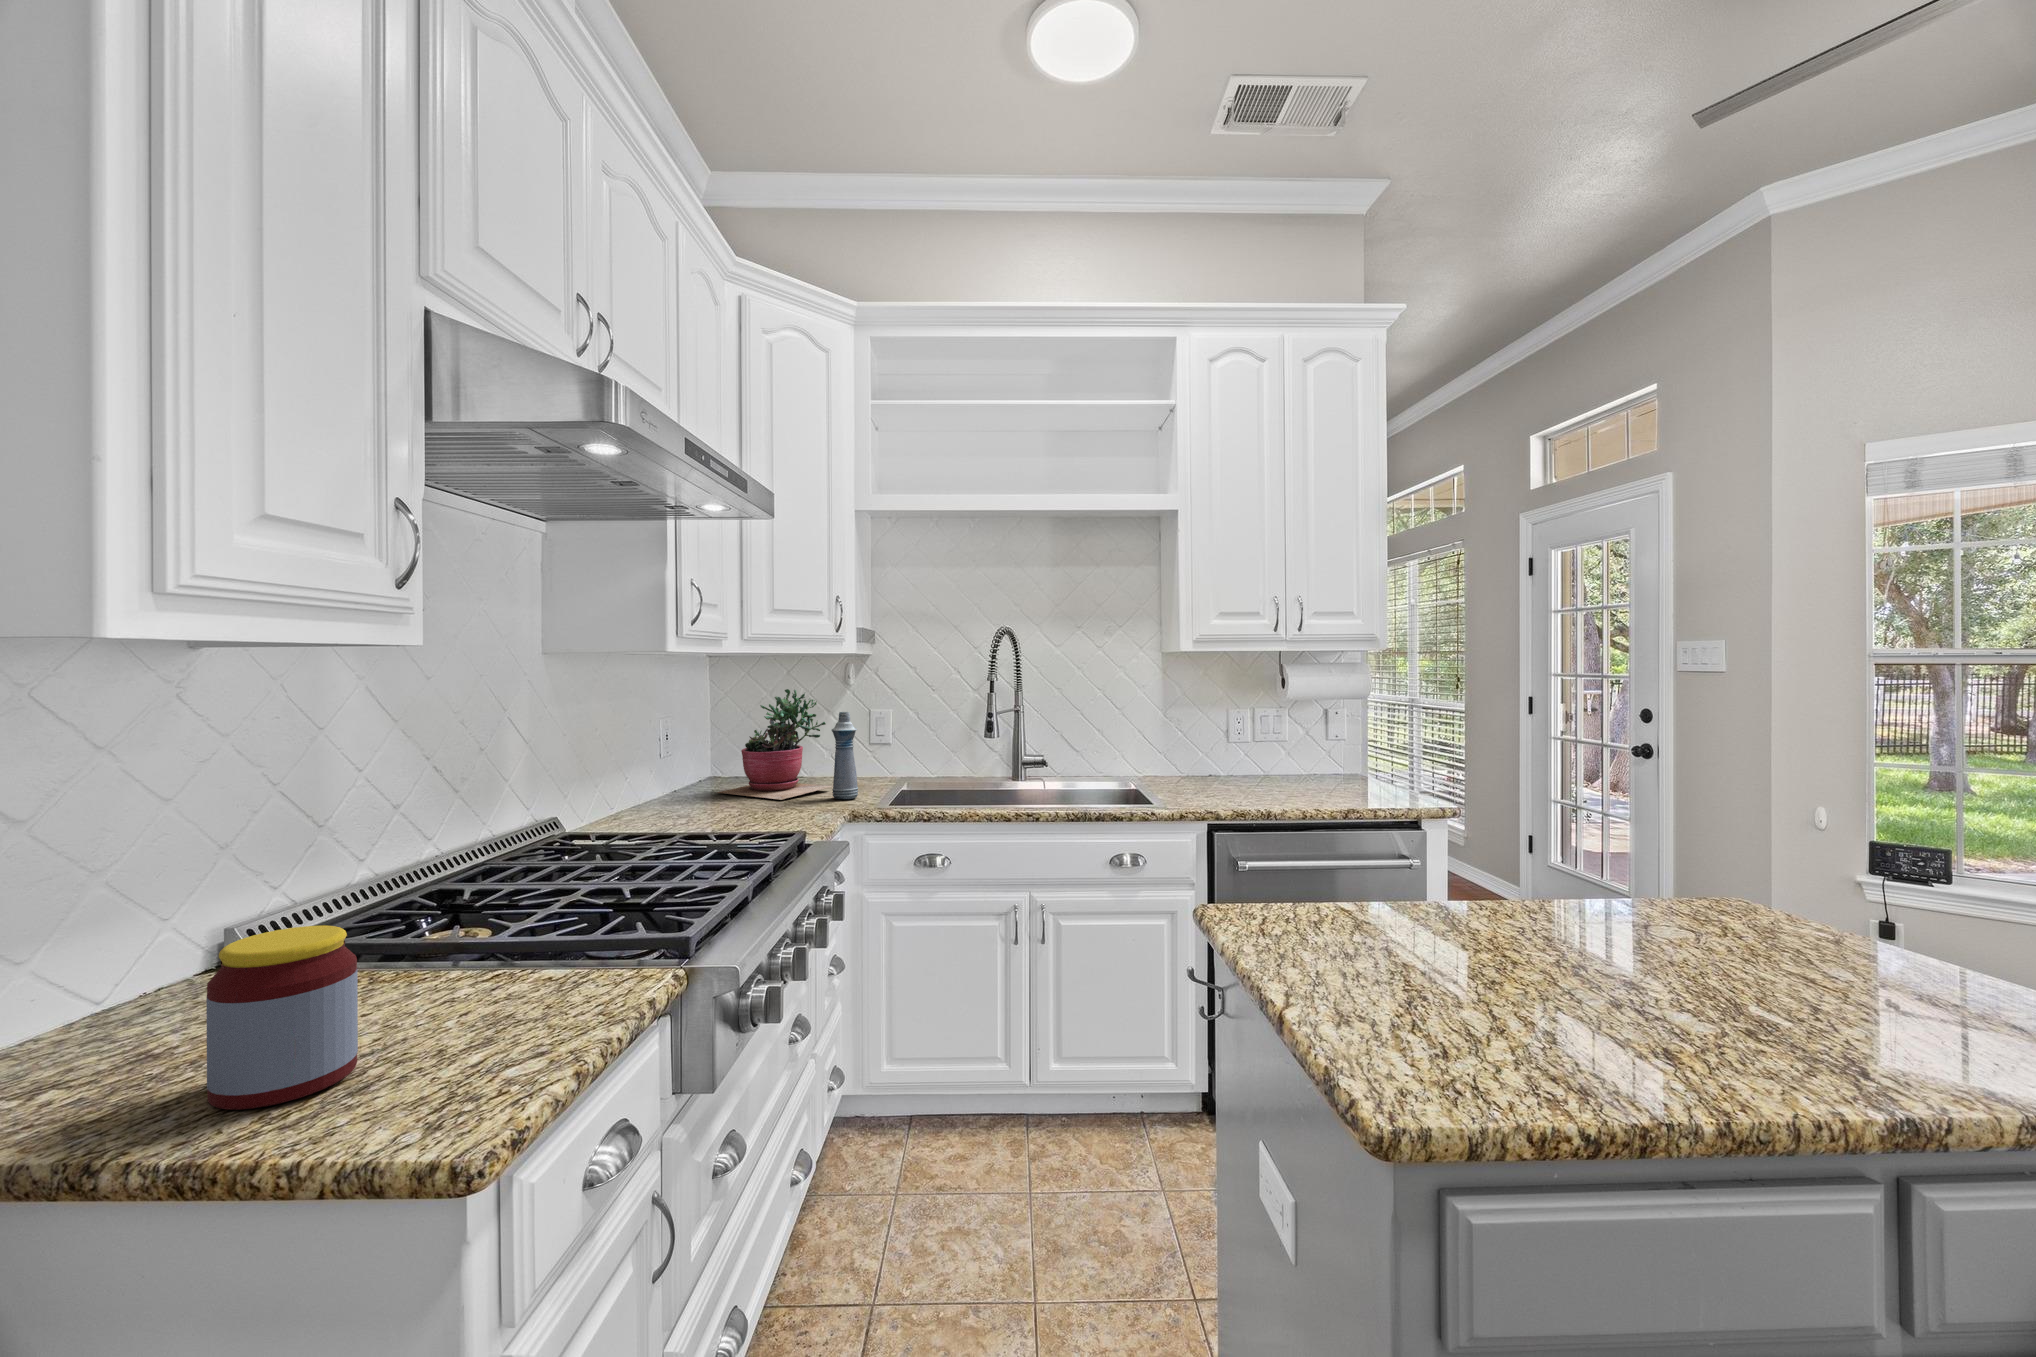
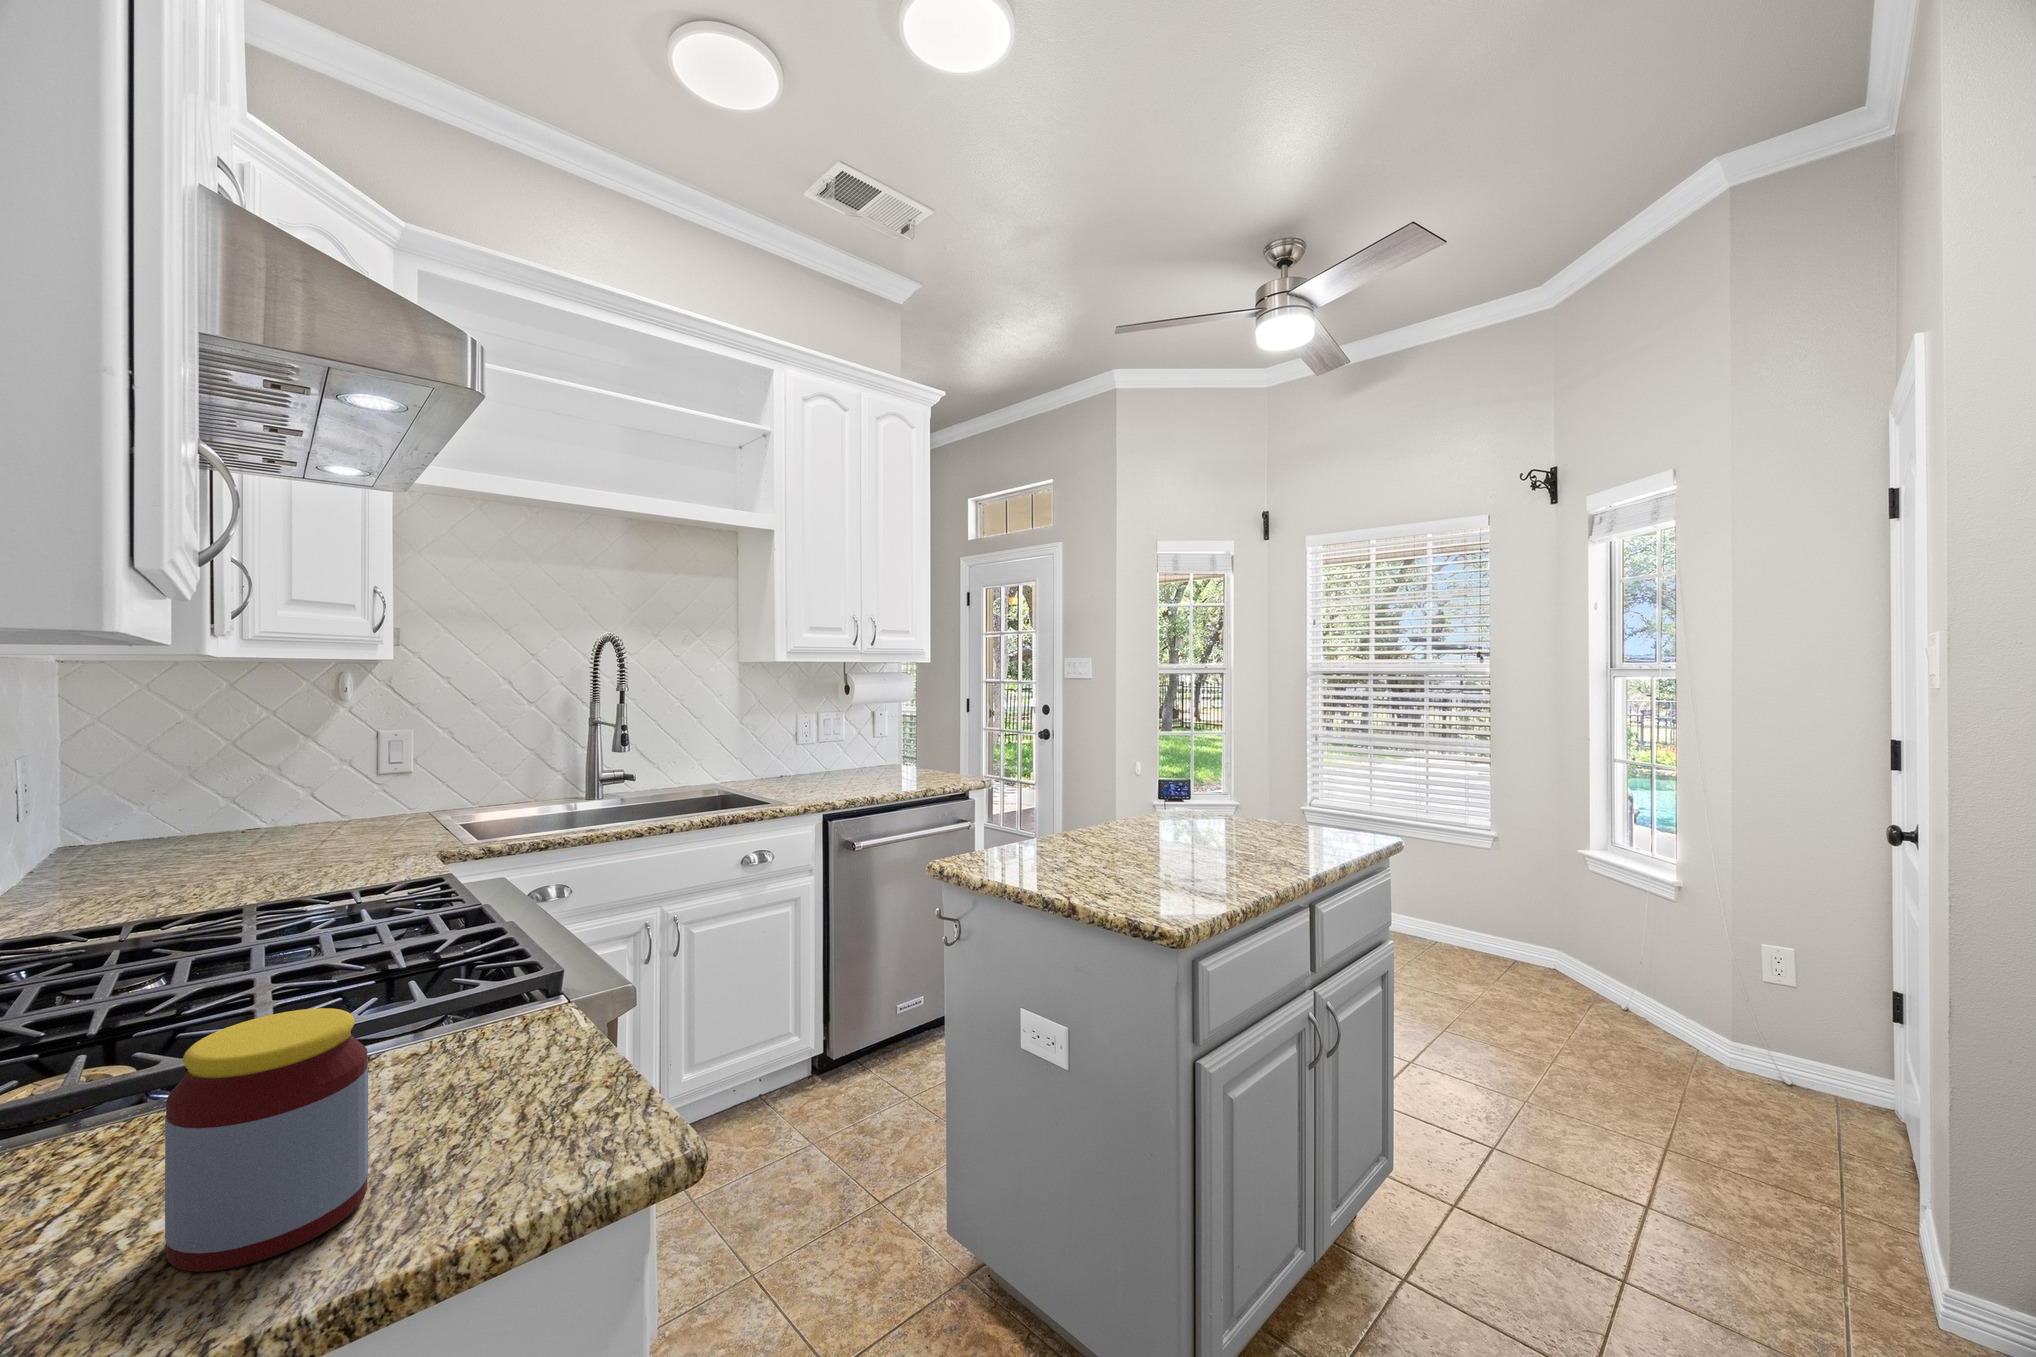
succulent plant: present [718,689,832,800] -> none [145,702,349,853]
bottle: present [832,712,858,799] -> none [368,729,409,838]

